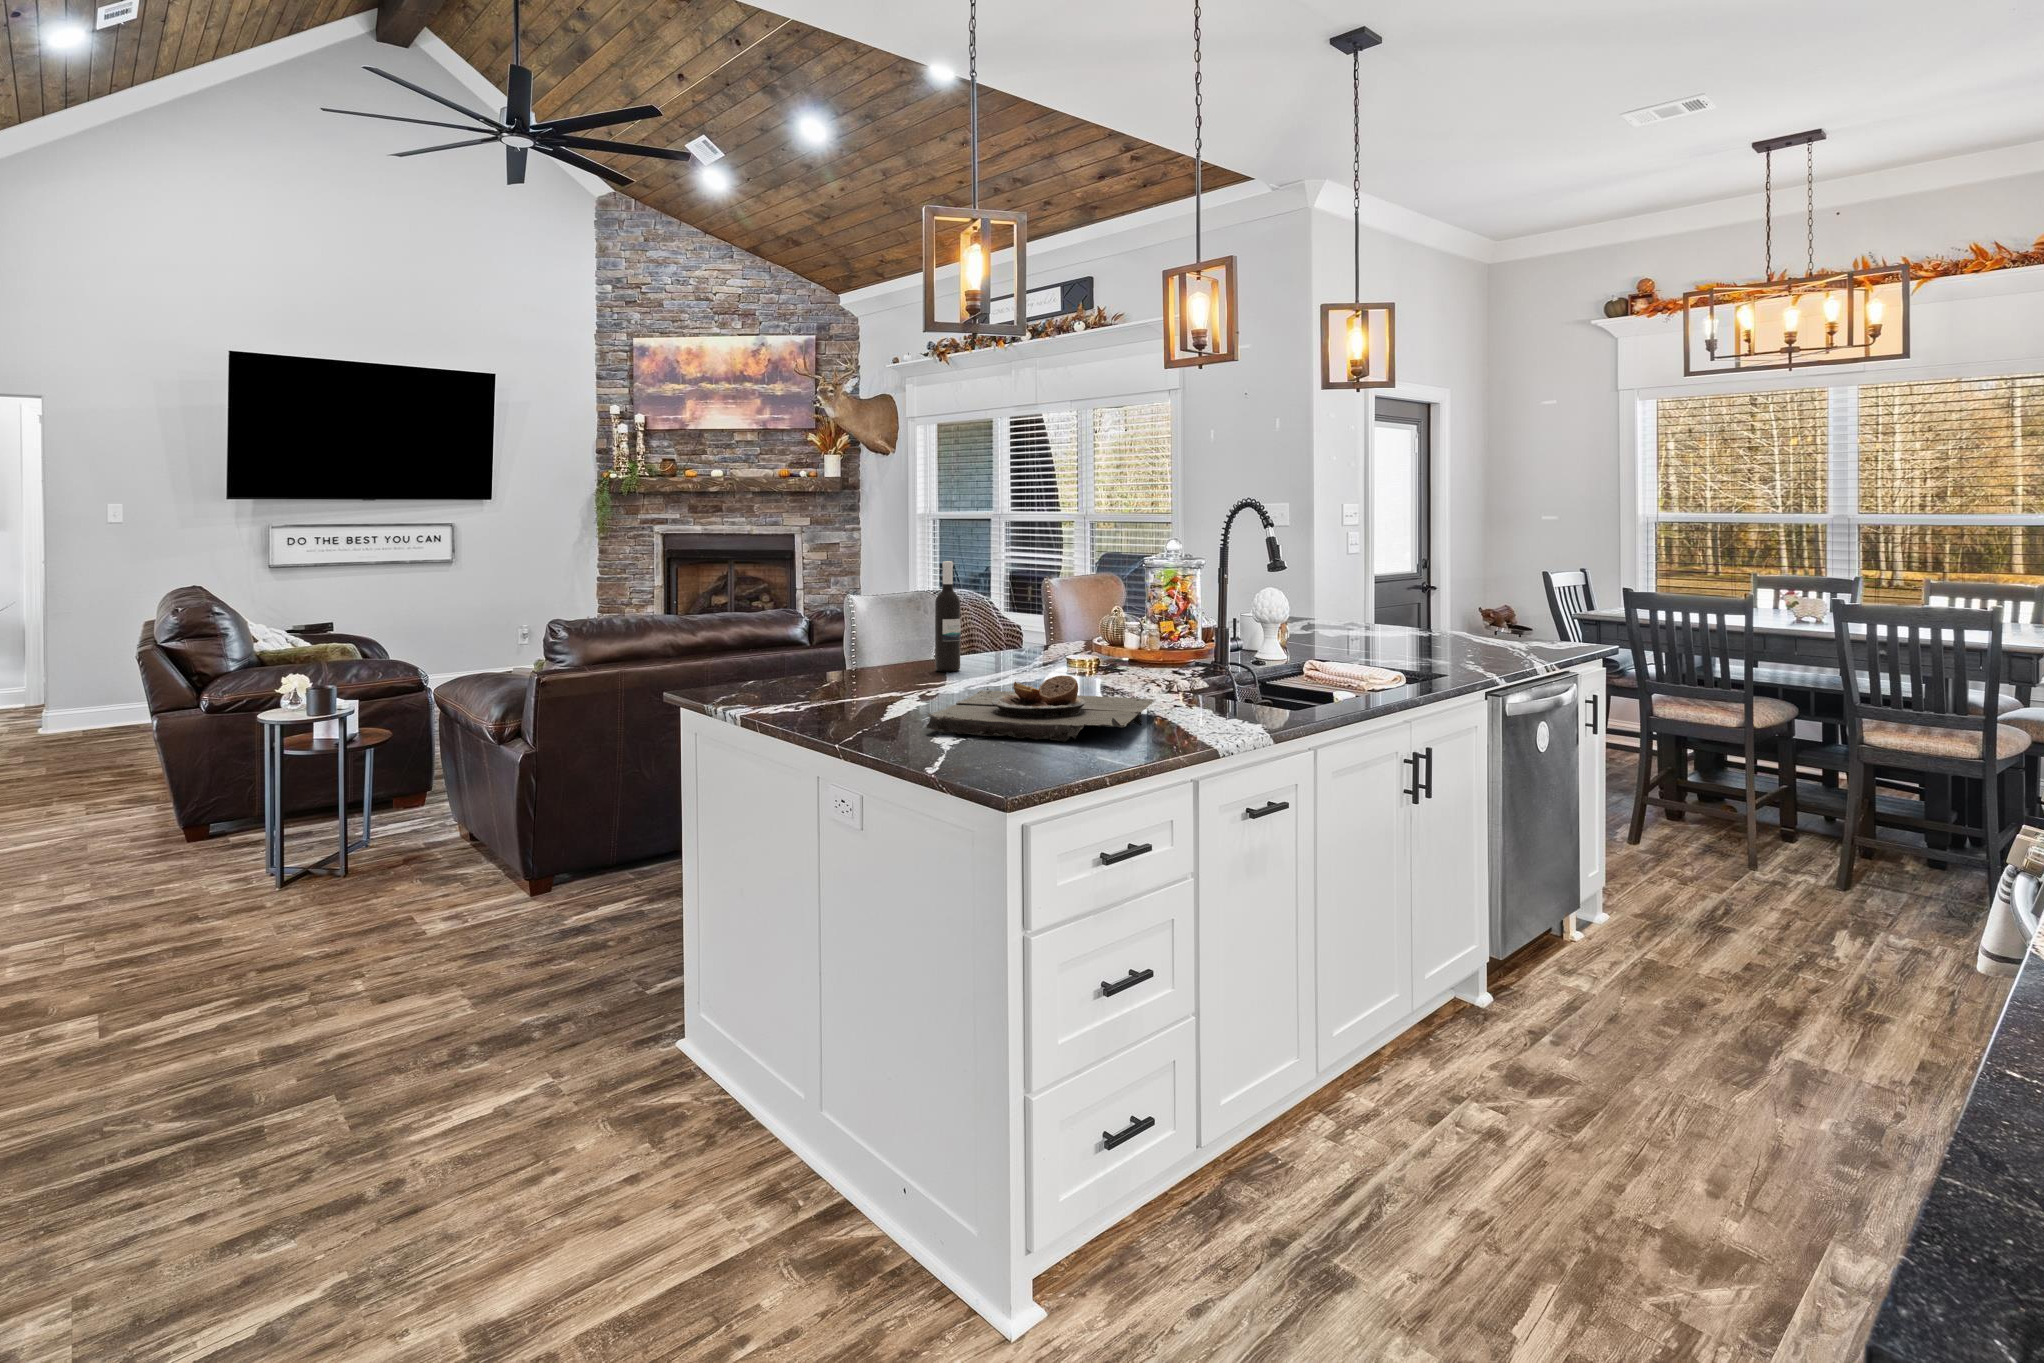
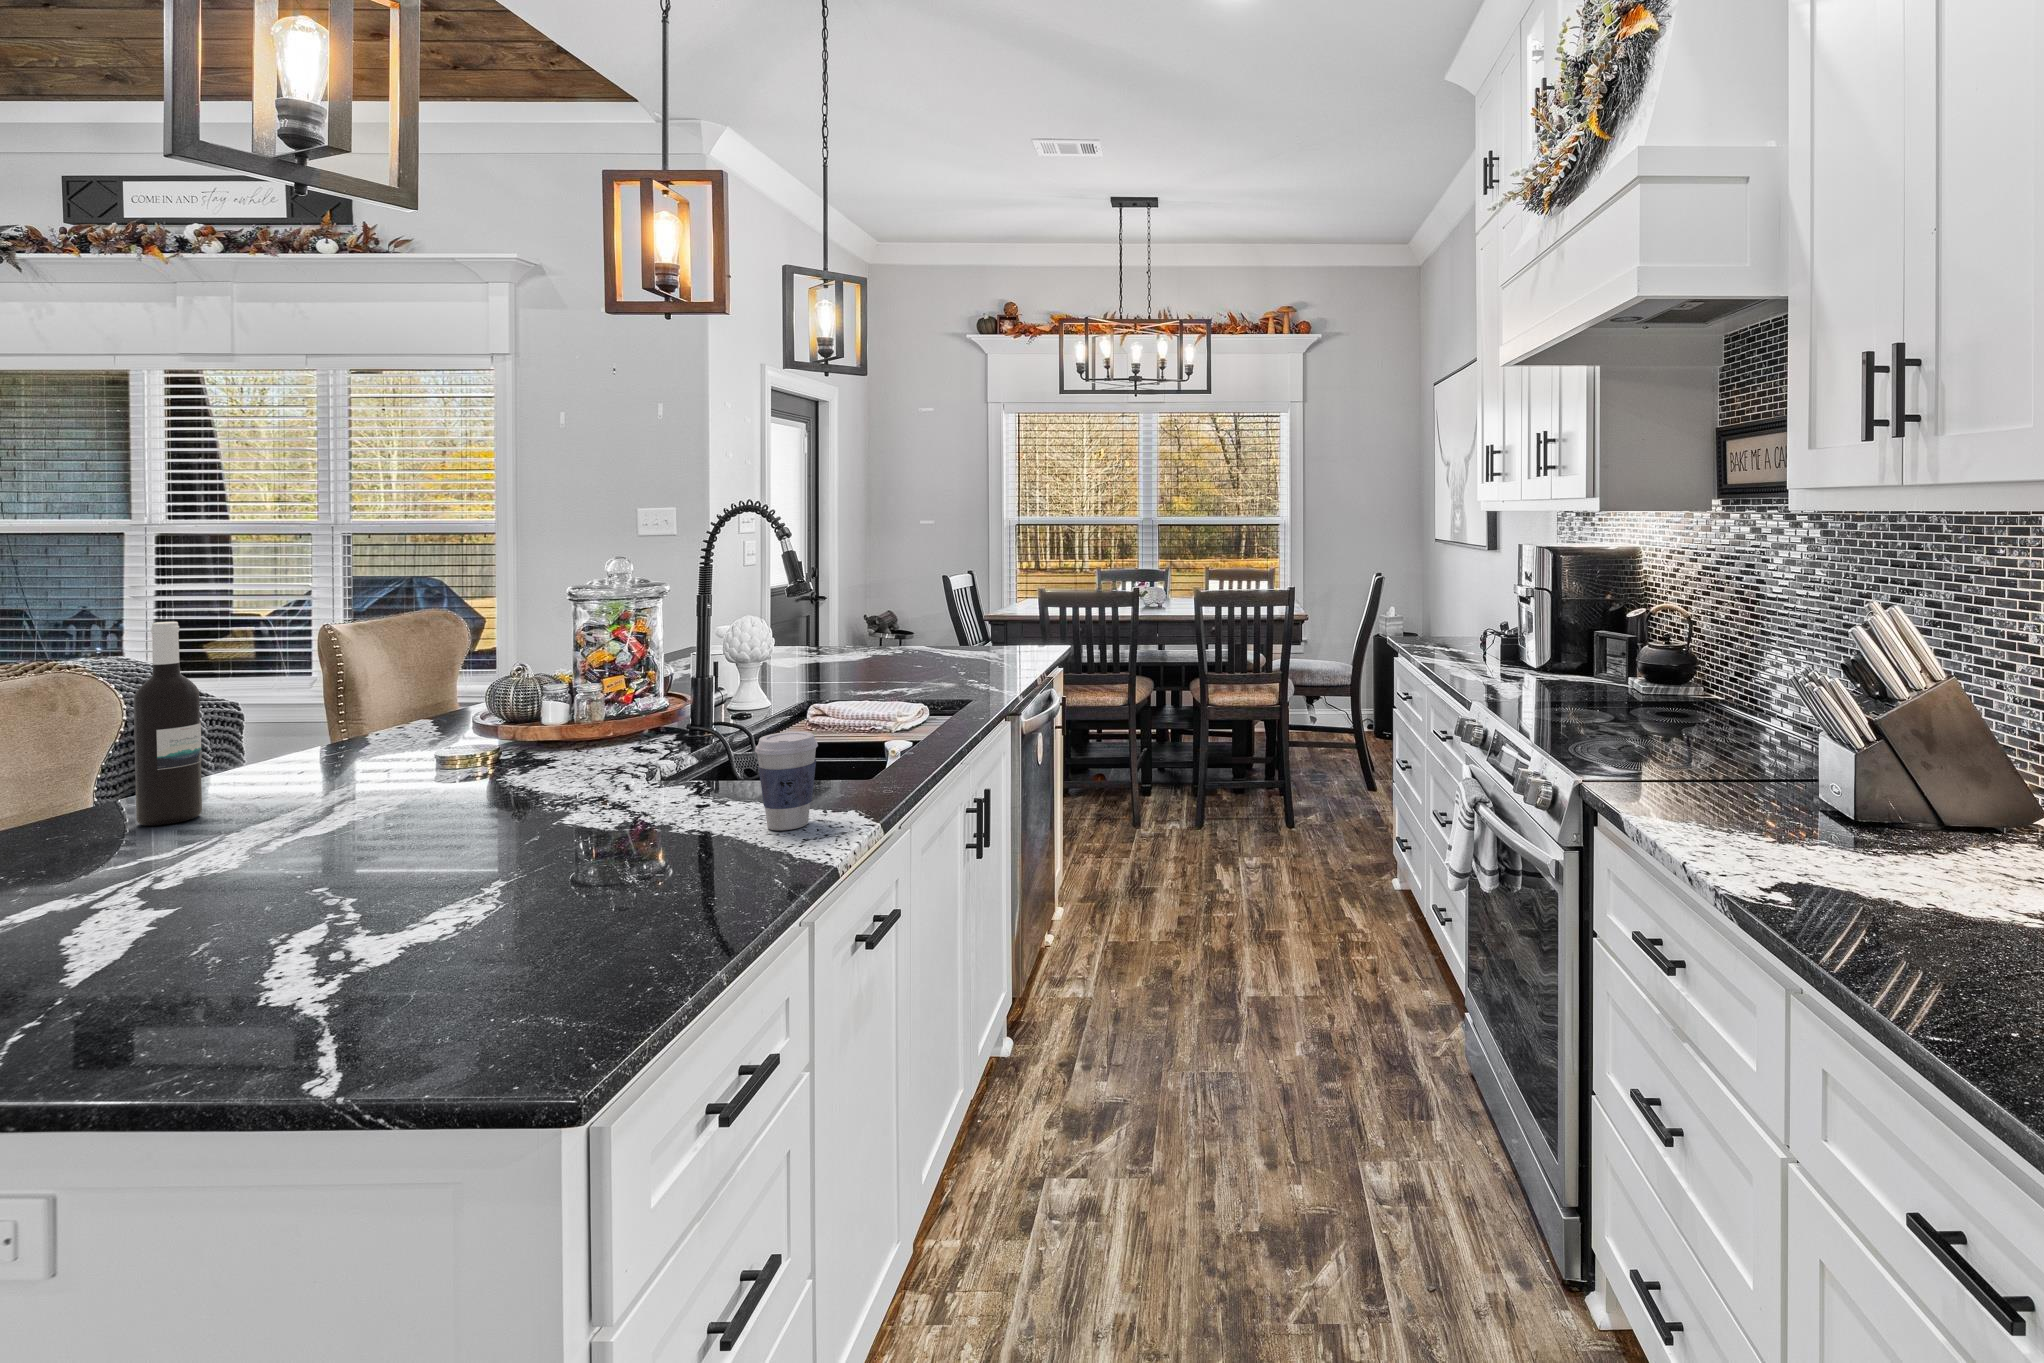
coffee cup: none [1203,657,1245,724] -> present [755,732,818,830]
plate: present [927,676,1155,742] -> none [204,809,678,987]

